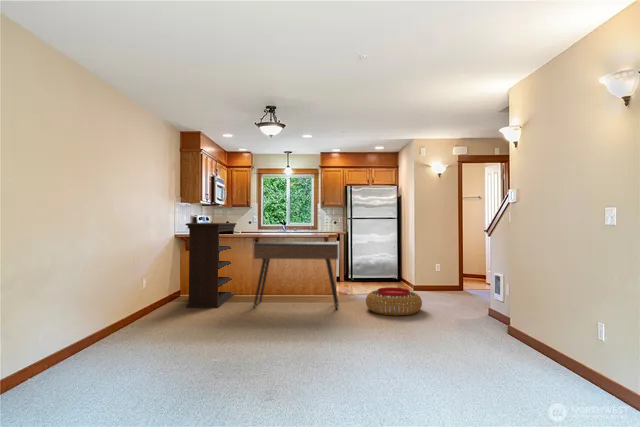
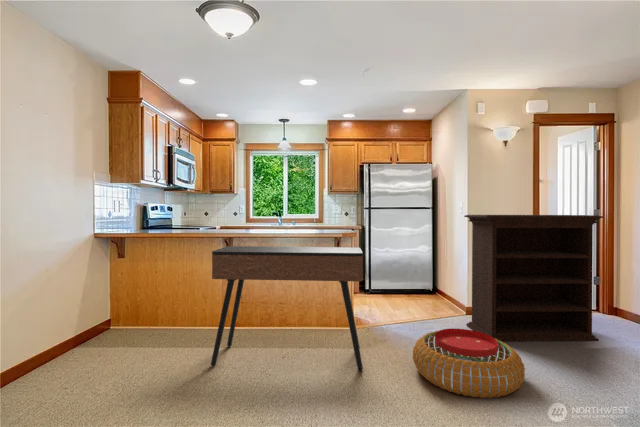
bookshelf: present [185,223,236,308] -> present [464,215,603,341]

